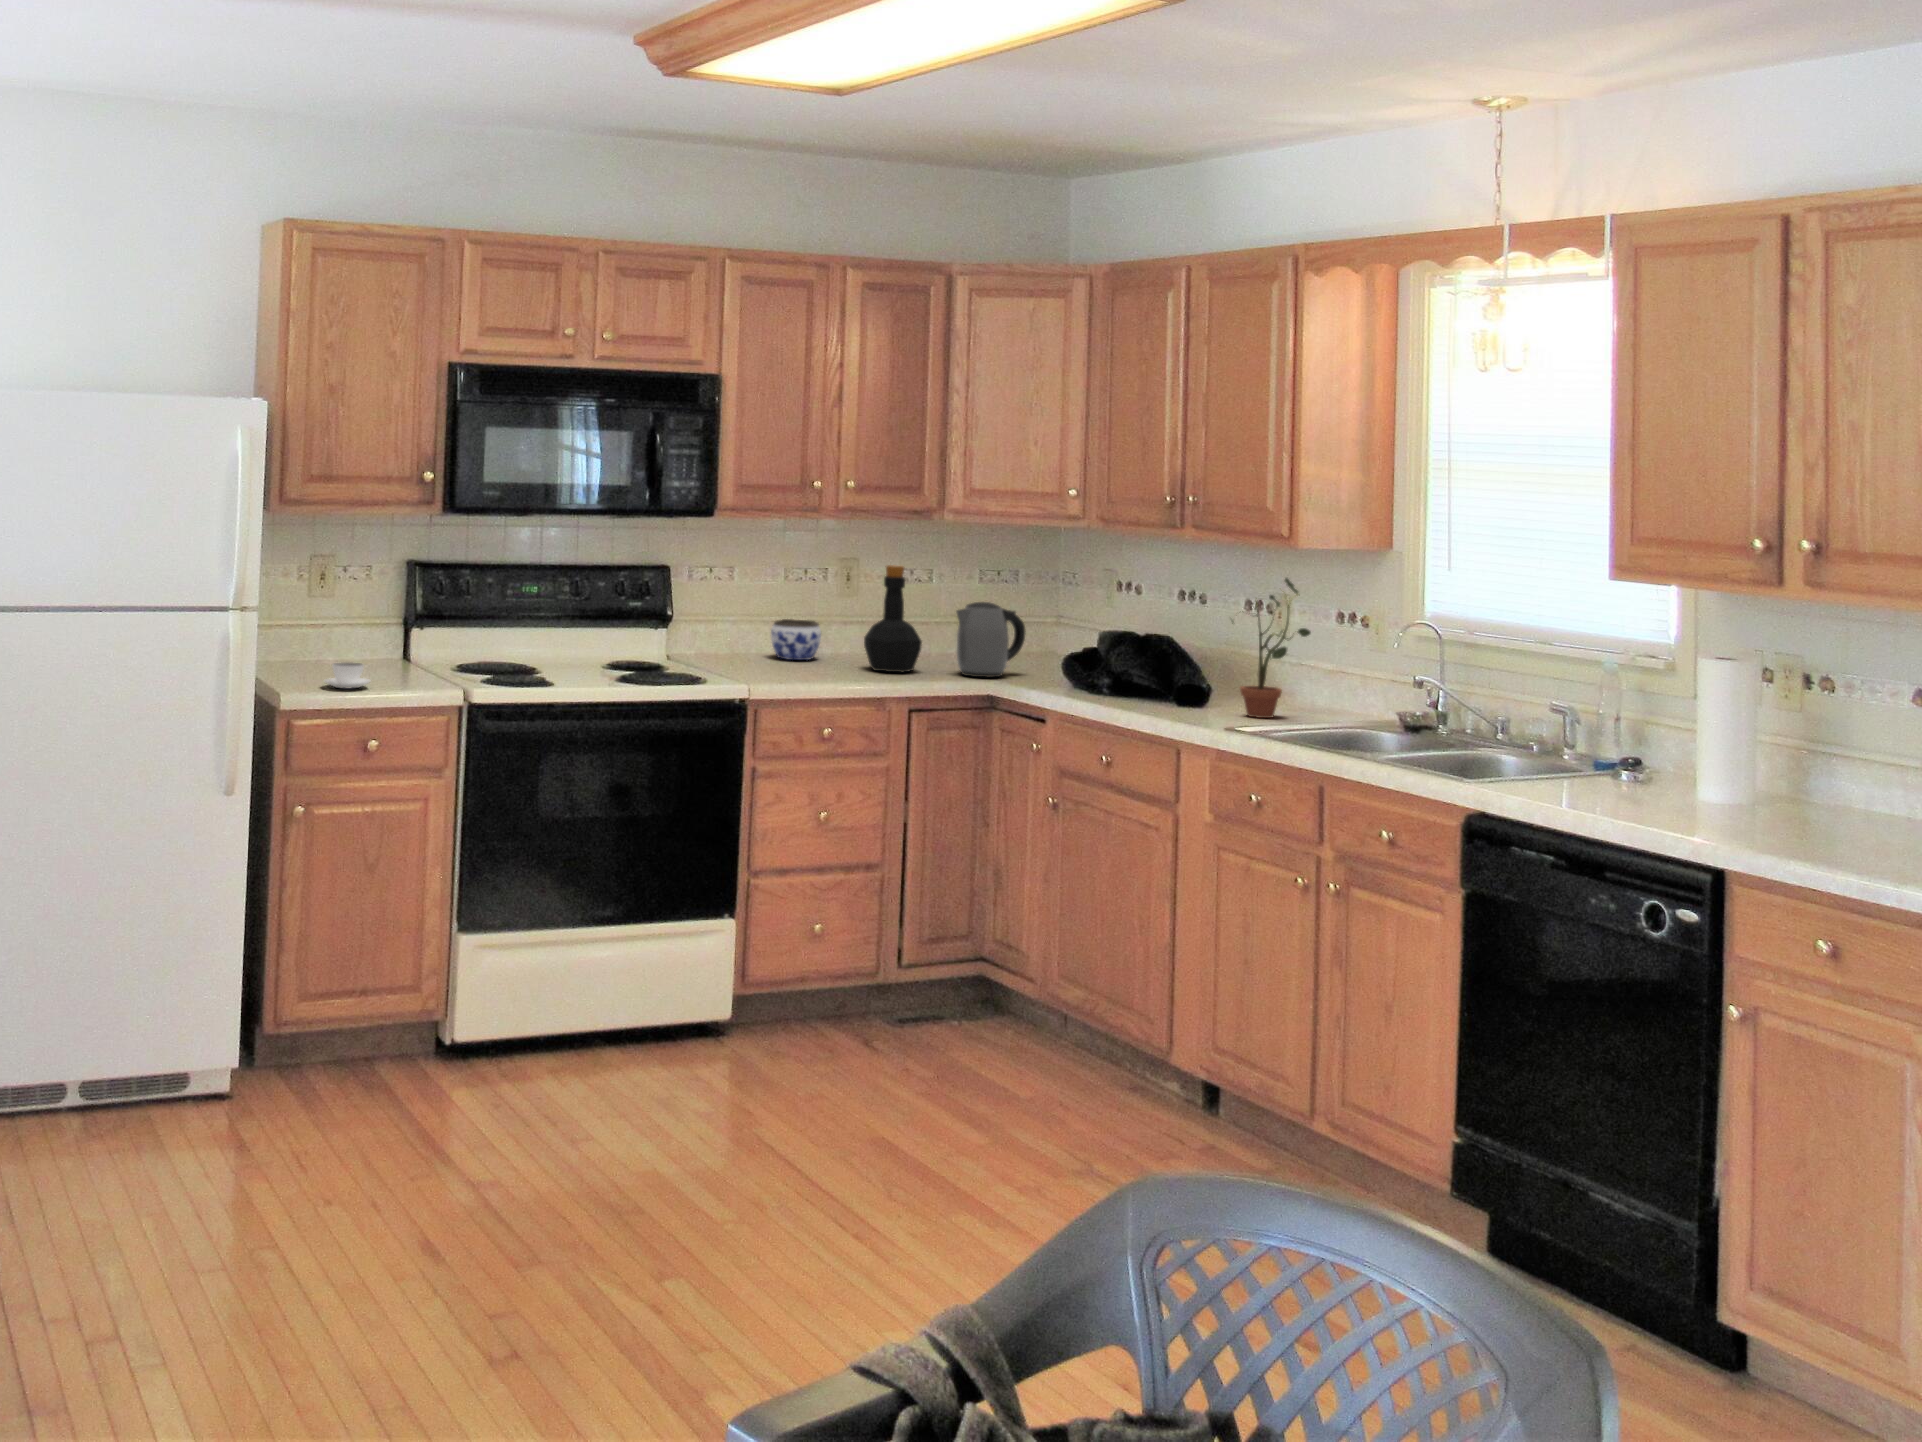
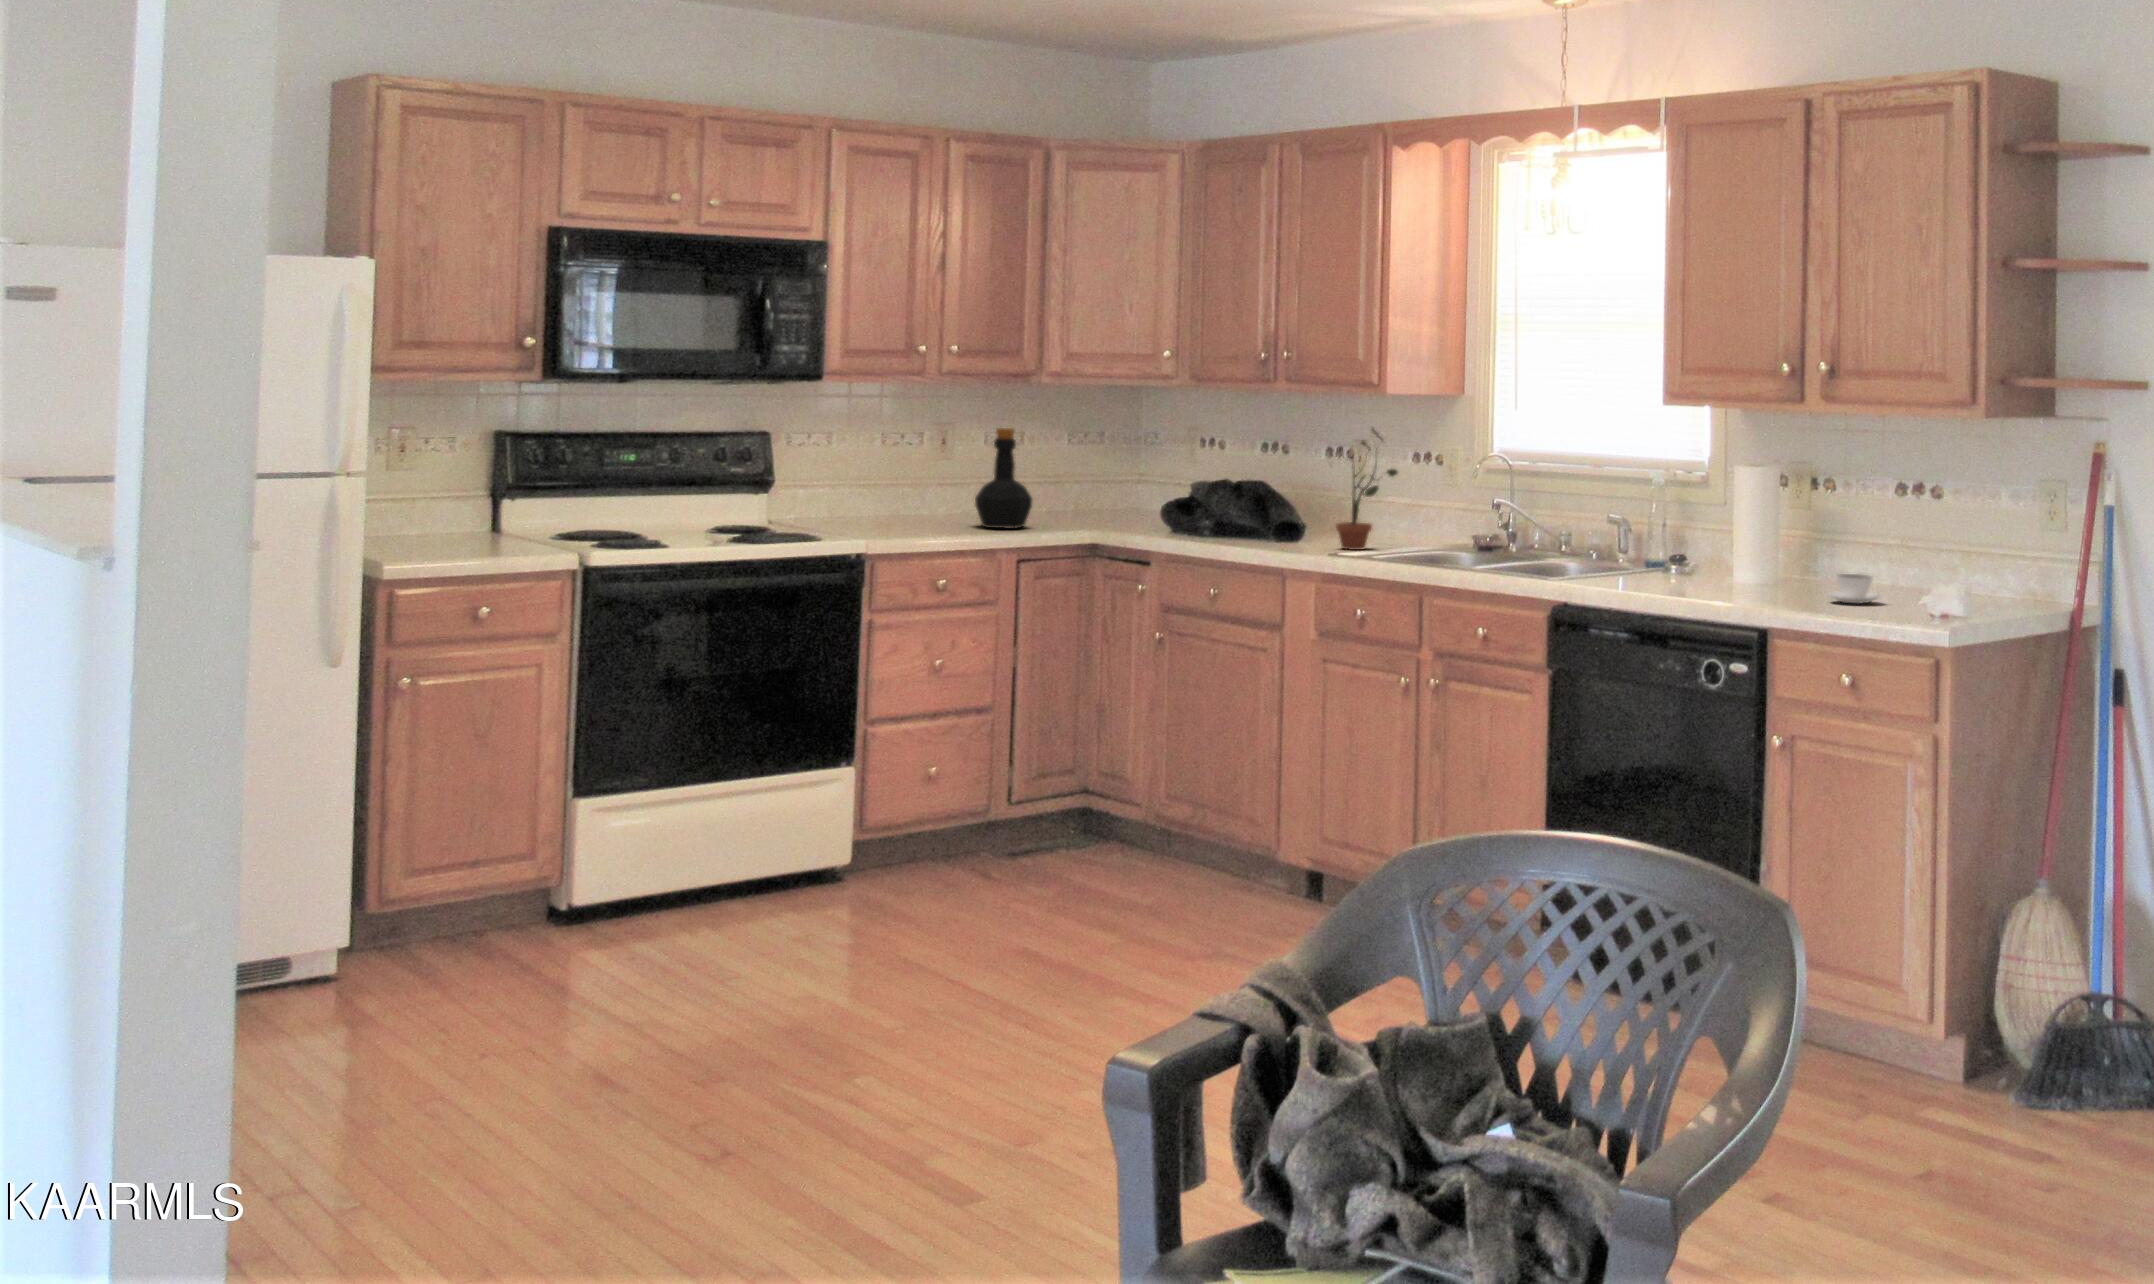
kettle: present [956,602,1026,677] -> none [1066,460,1130,530]
jar: present [771,619,821,660] -> none [879,484,930,522]
cup: present [324,662,370,689] -> present [1828,574,1880,603]

